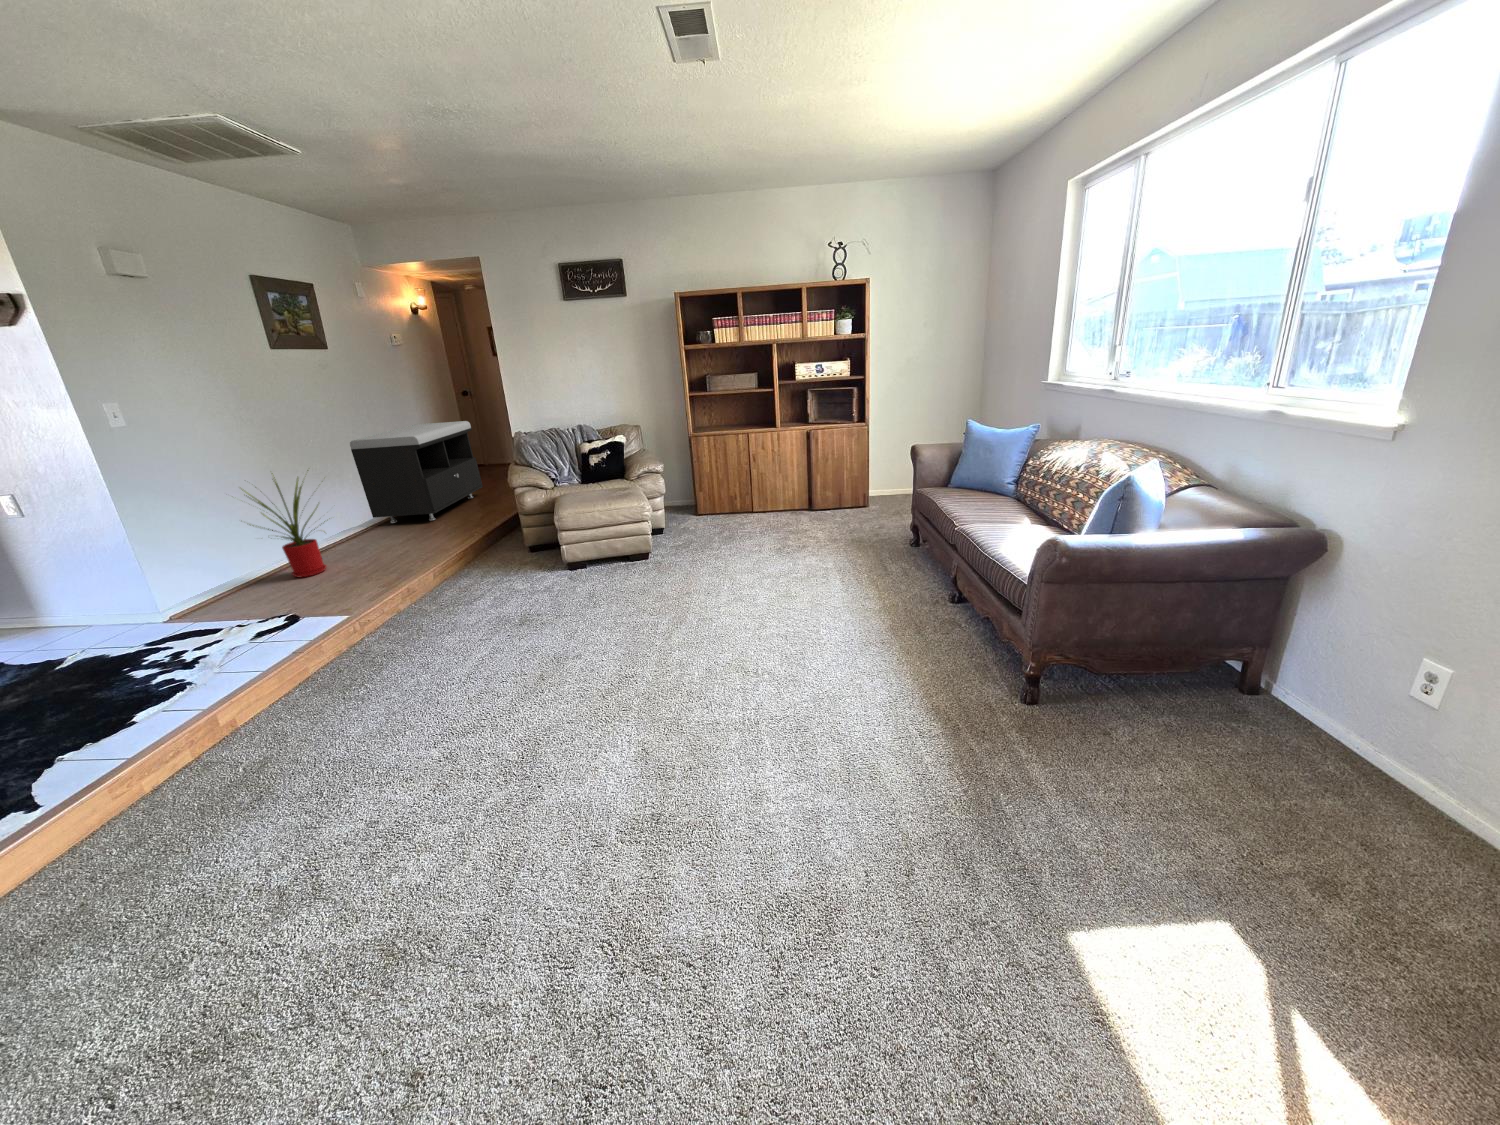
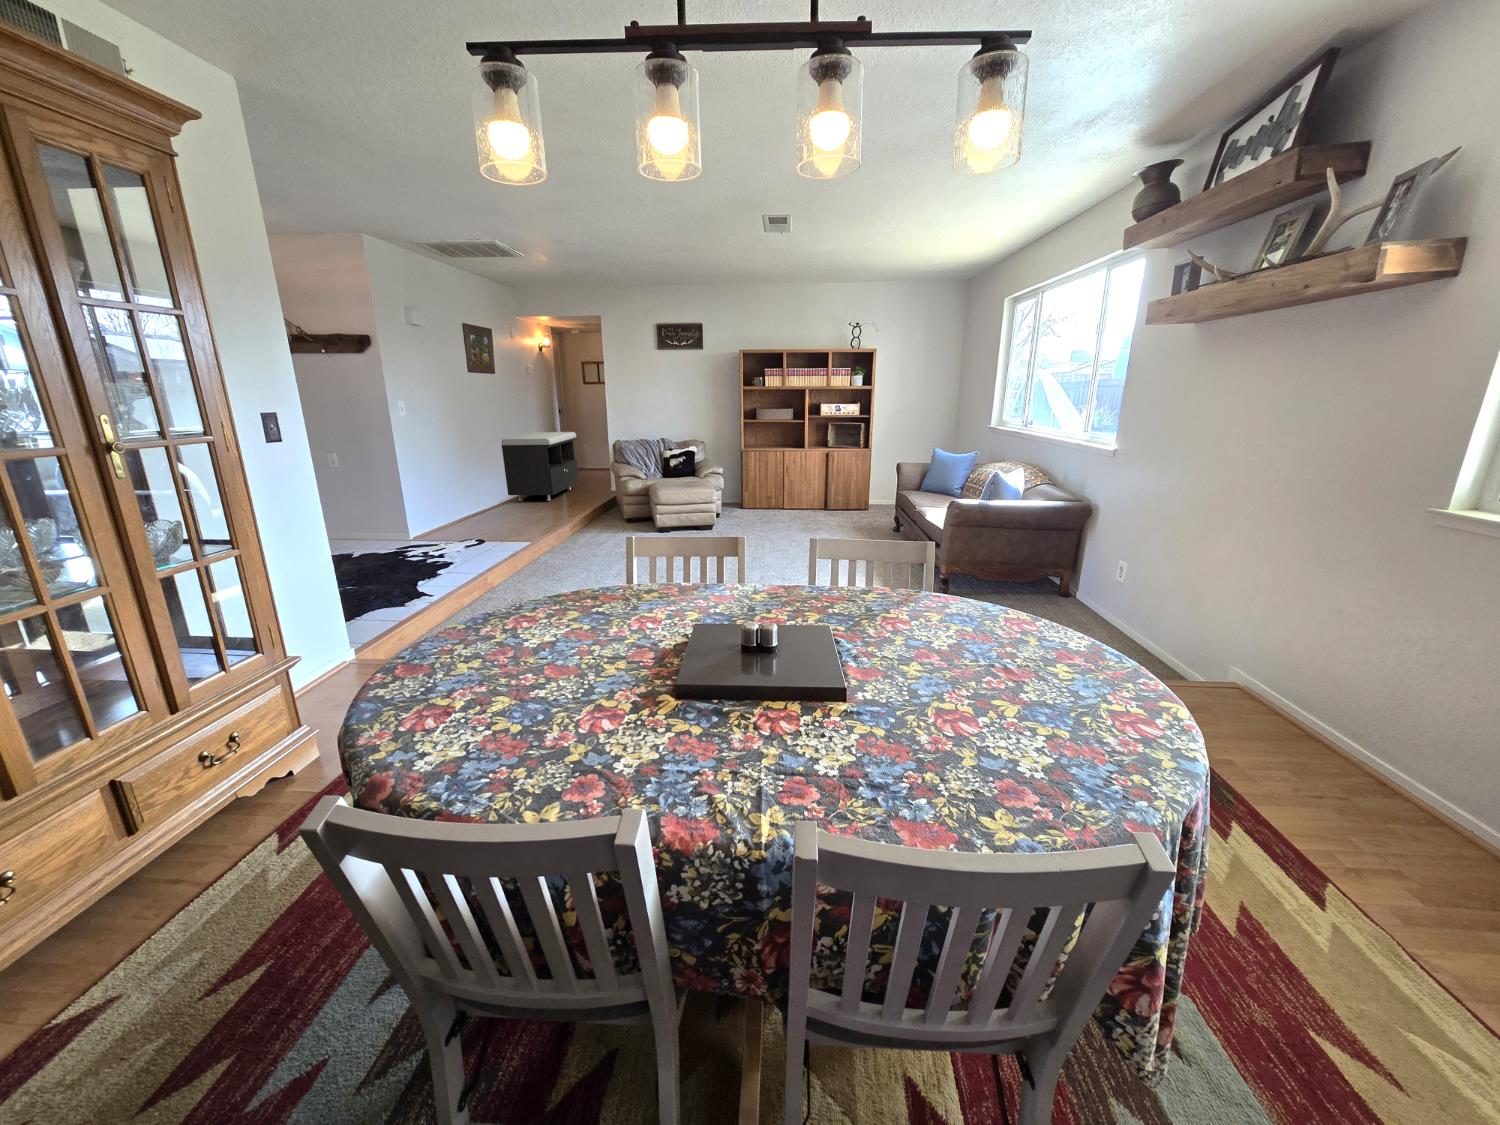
house plant: present [245,470,326,577] -> none [446,451,506,525]

